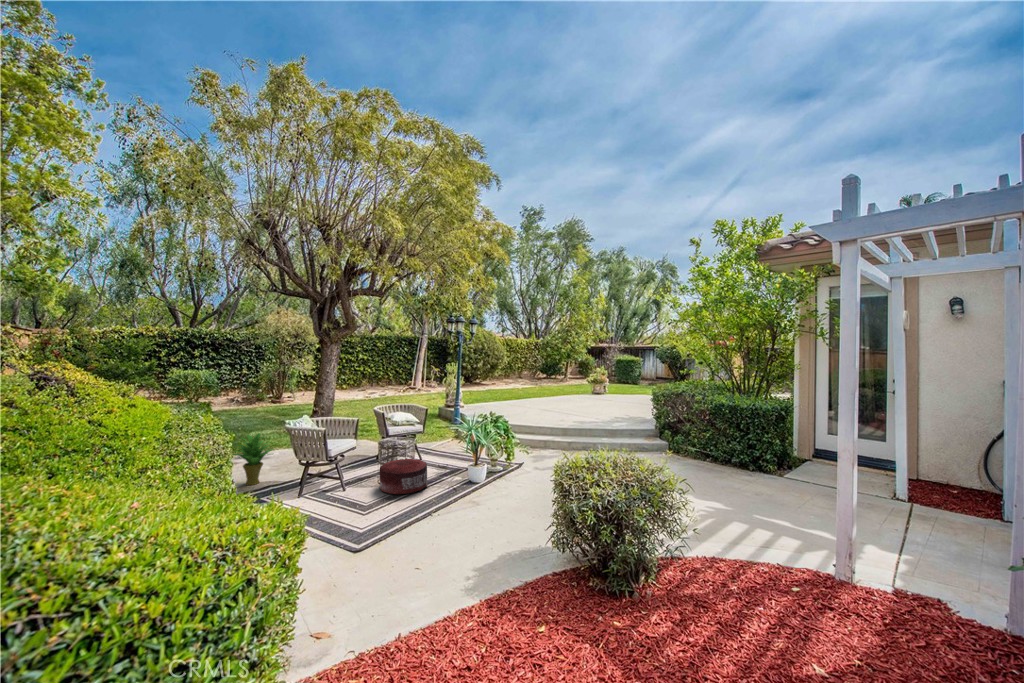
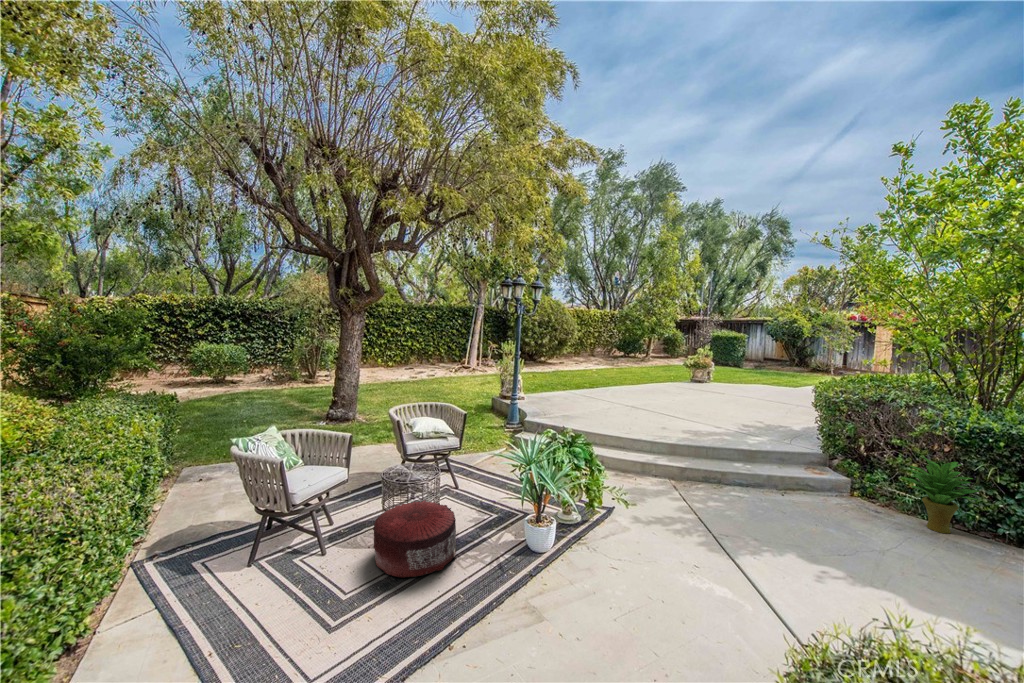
potted plant: present [233,433,273,485] -> present [903,456,979,534]

